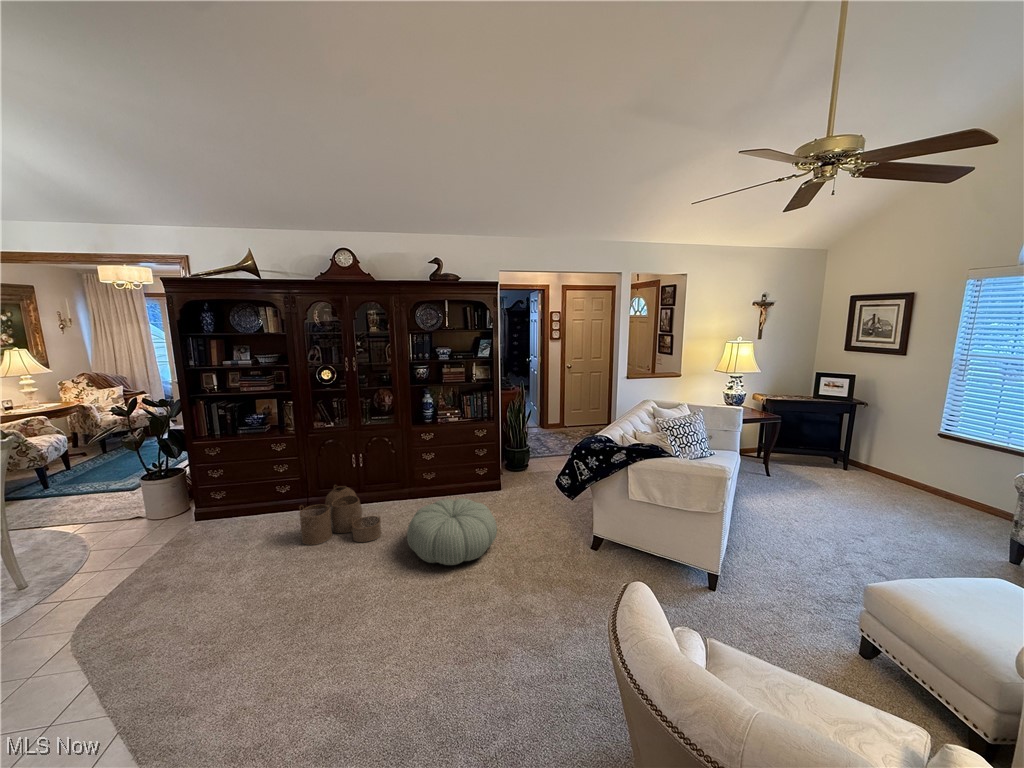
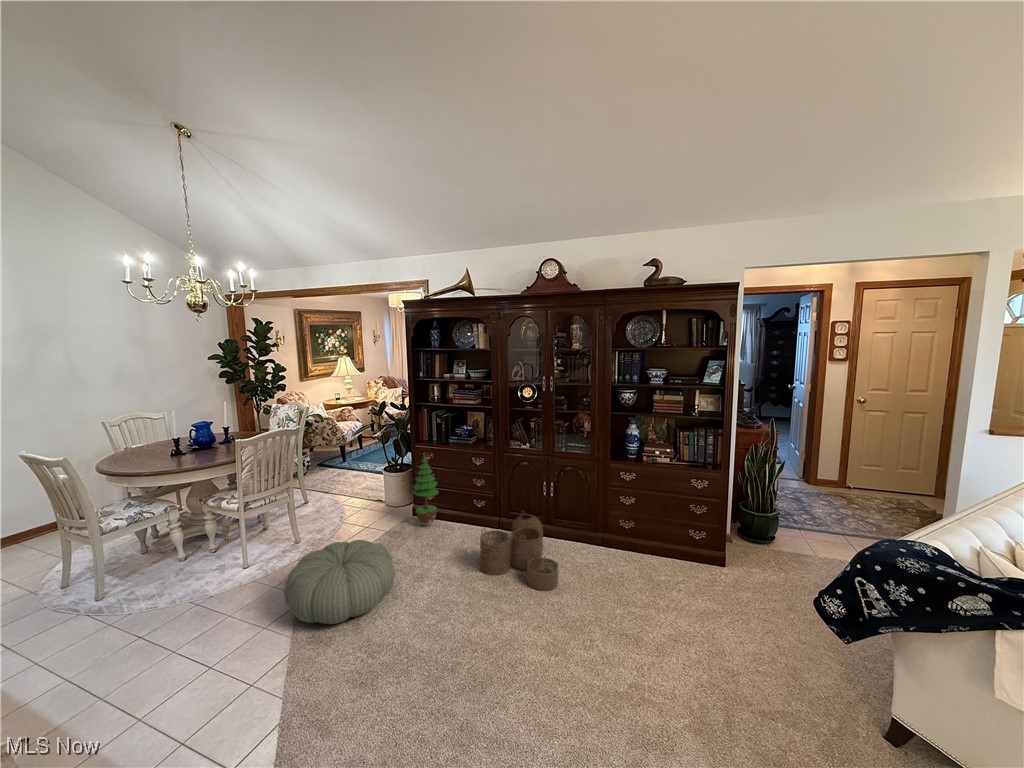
potted tree: none [197,450,233,525] -> present [412,456,439,526]
pouf: present [407,498,497,565] -> present [284,540,395,624]

